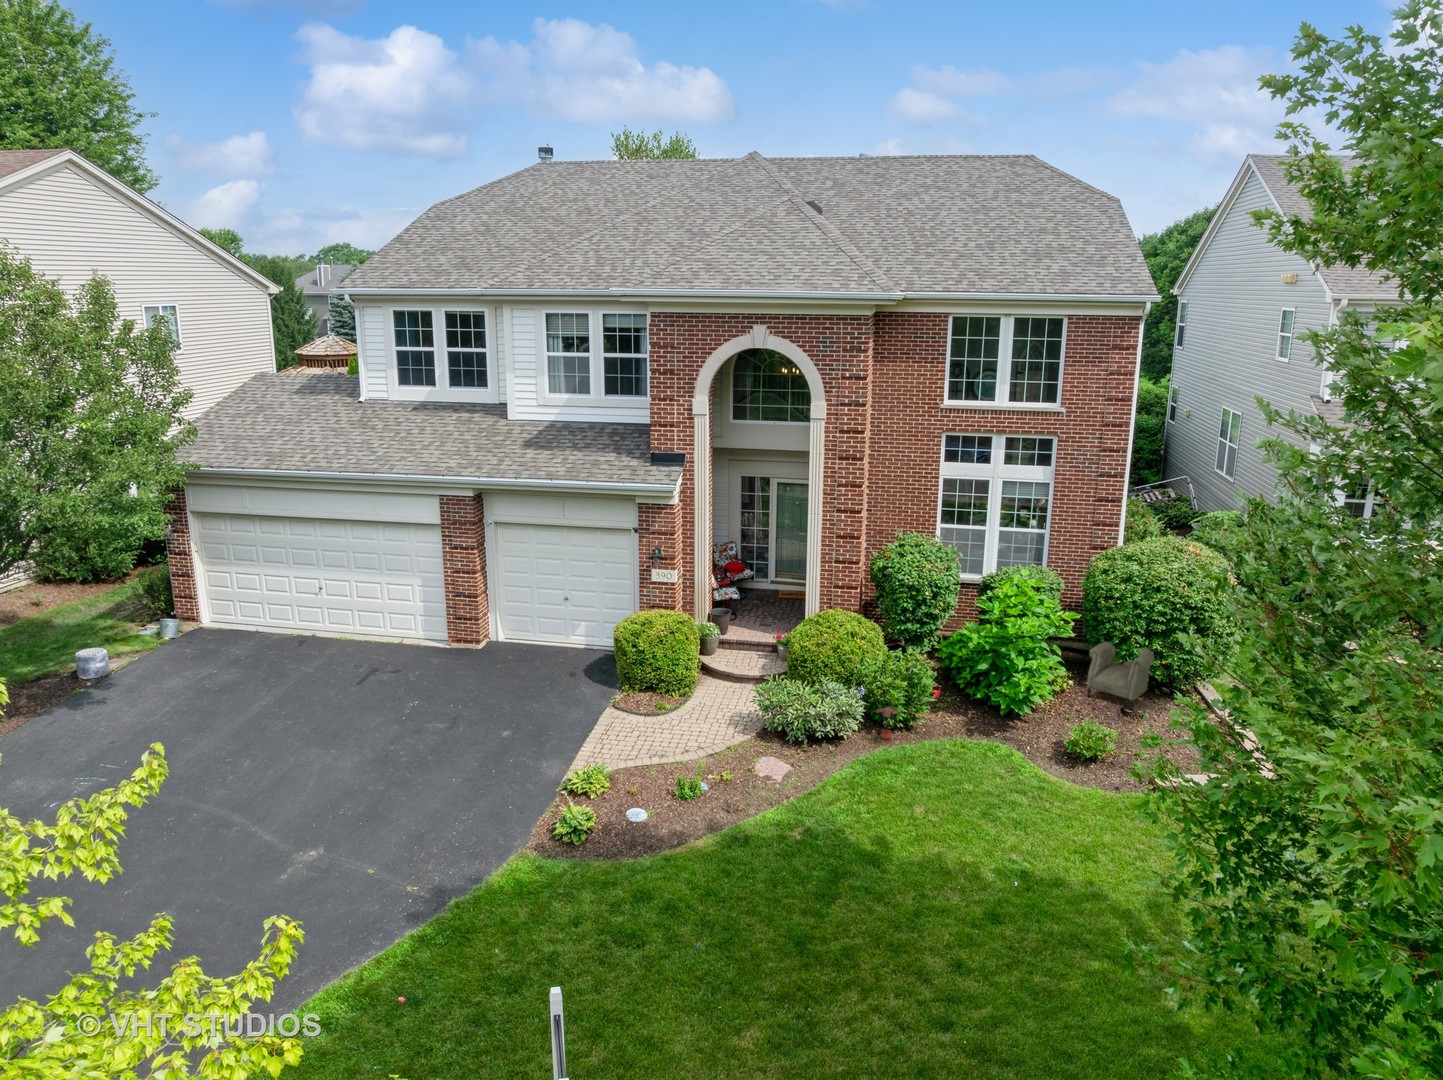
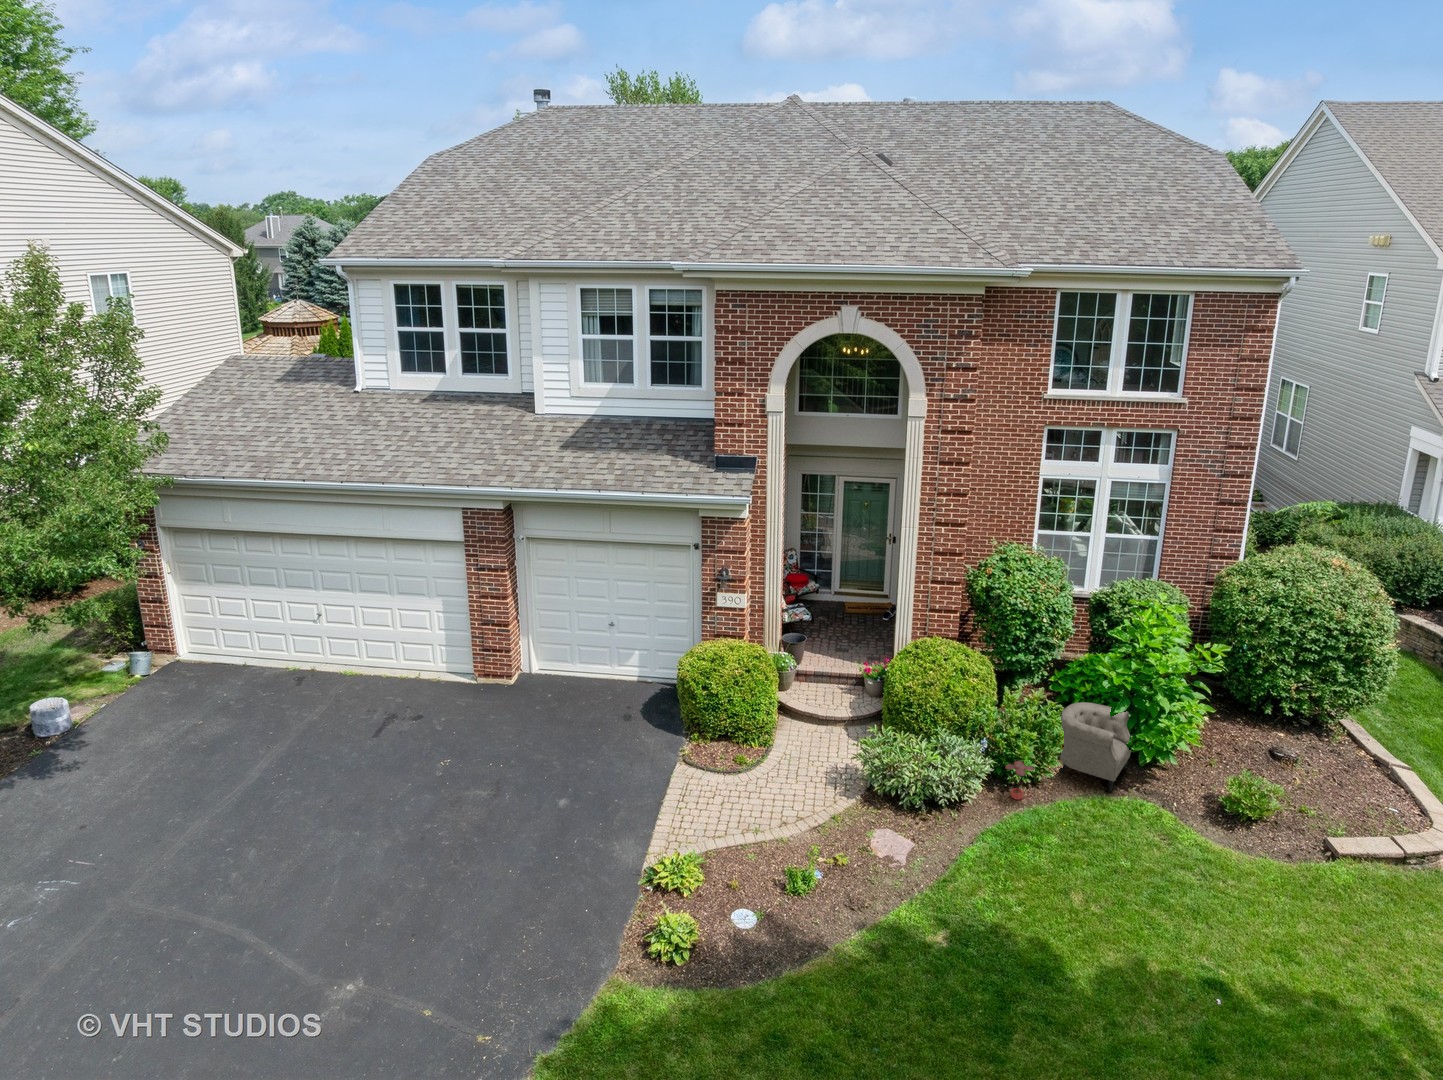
chair: present [1087,642,1154,710] -> present [1060,702,1131,792]

